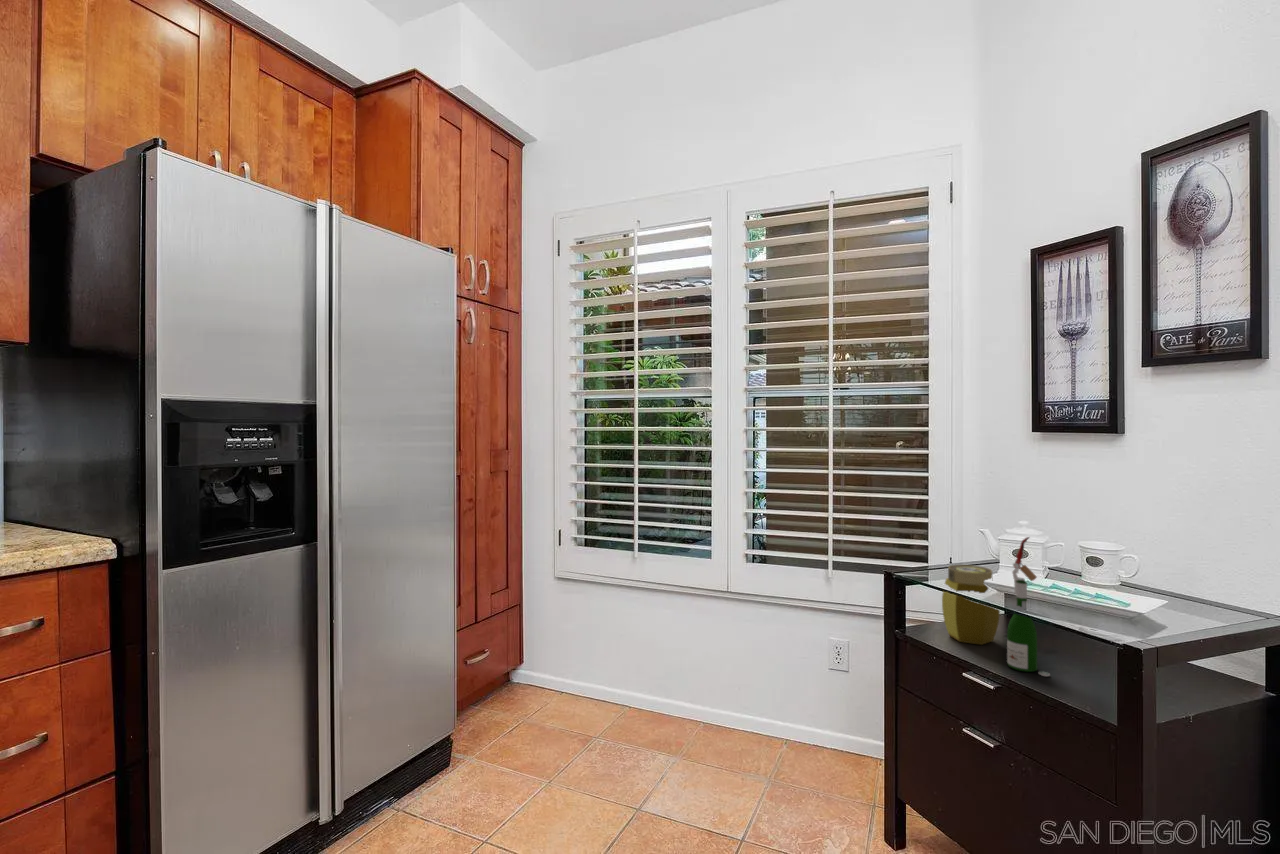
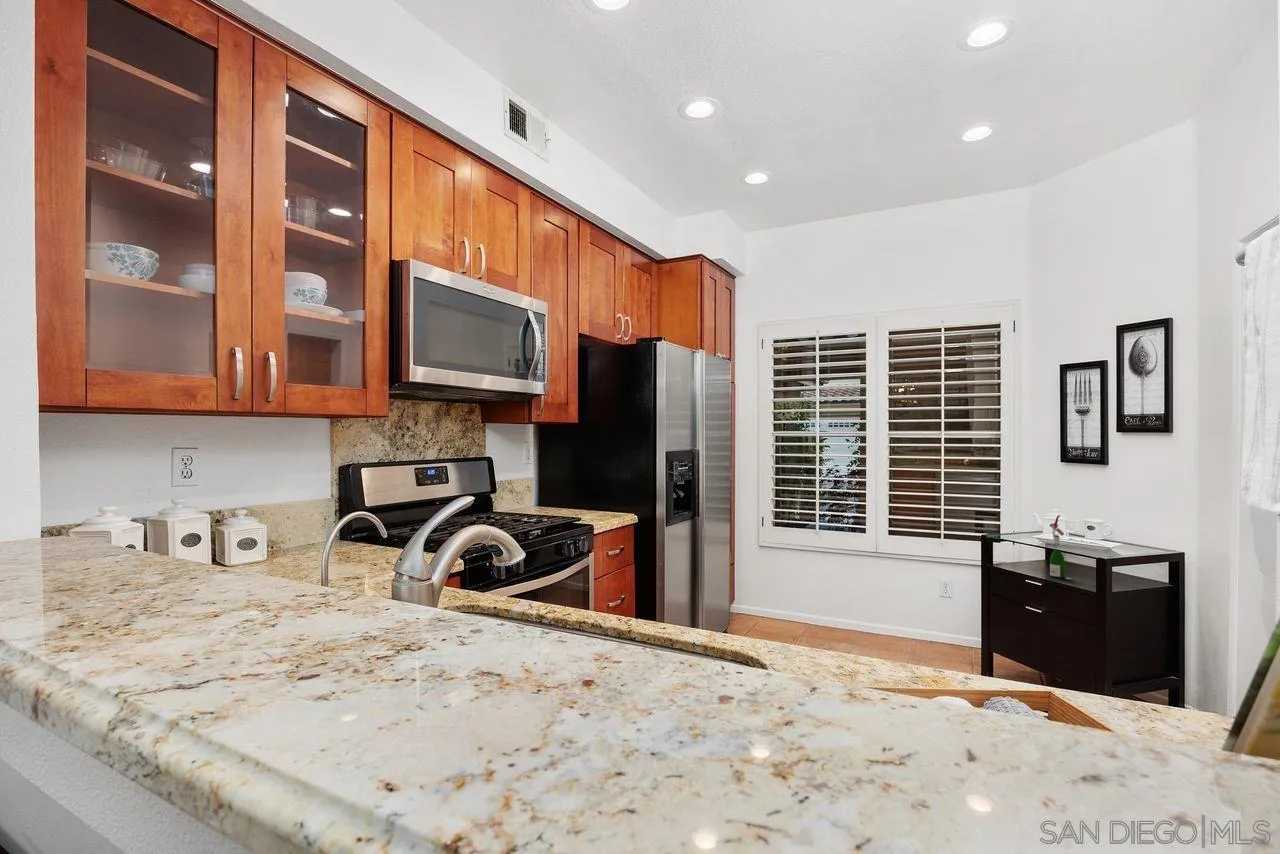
jar: present [942,565,1000,645] -> none [1015,531,1046,570]

